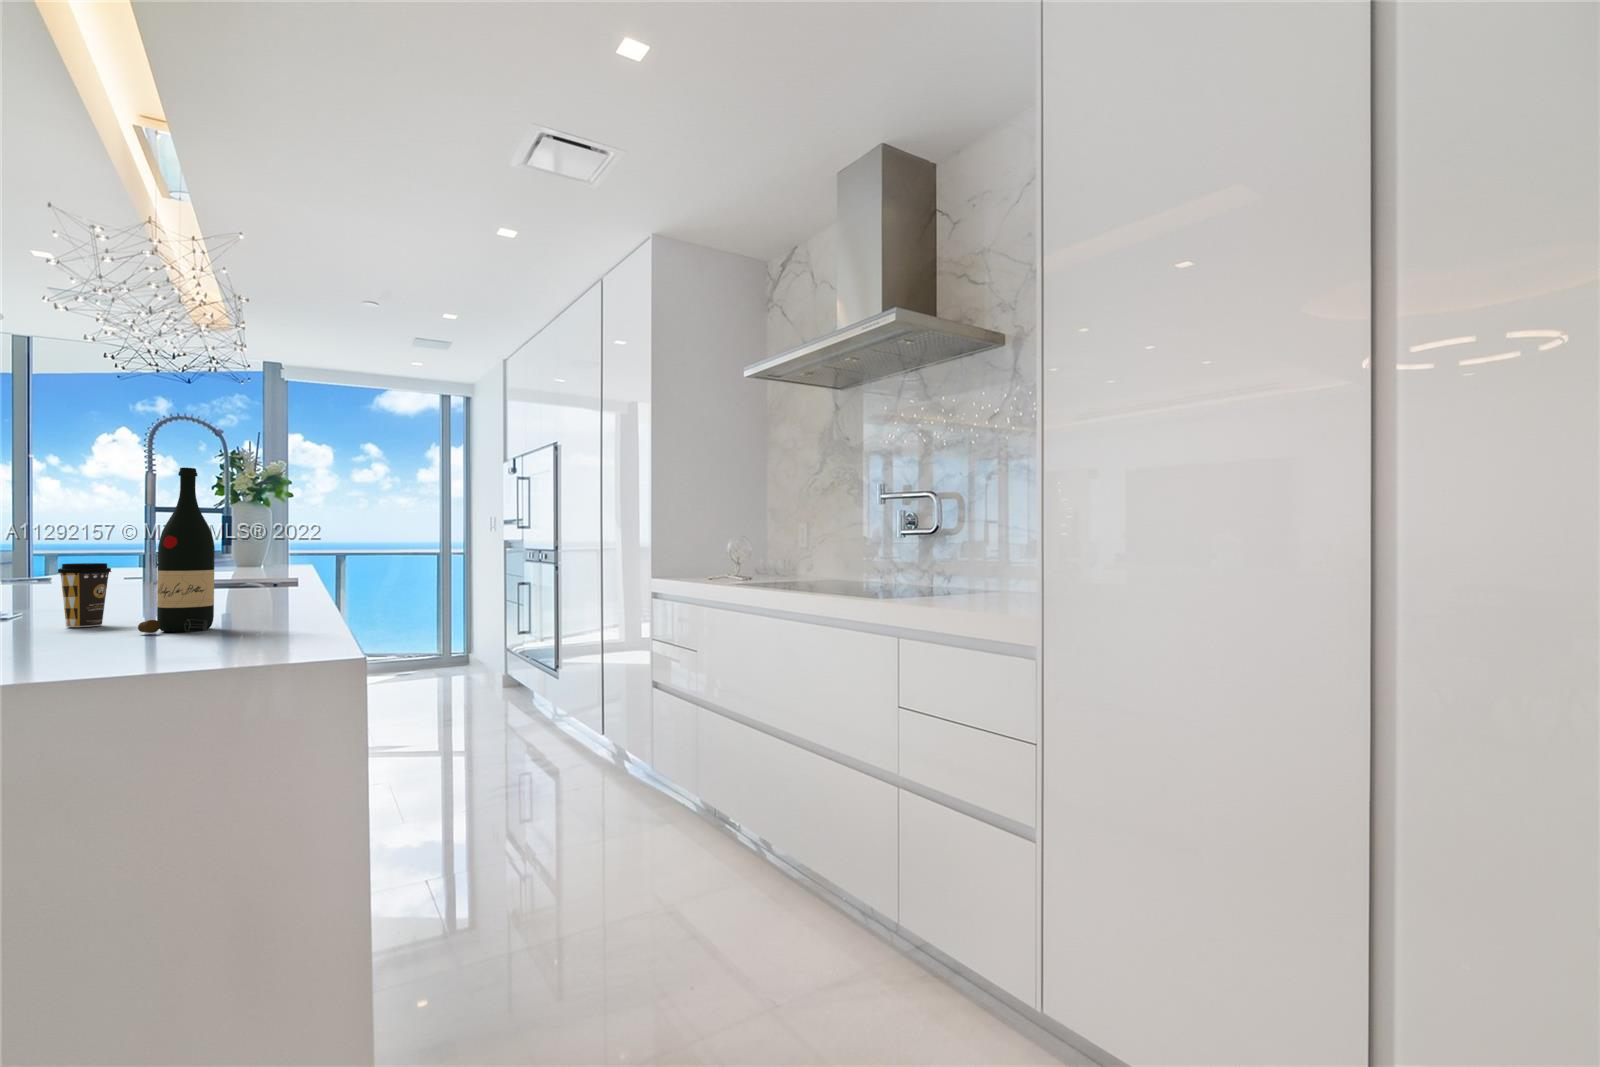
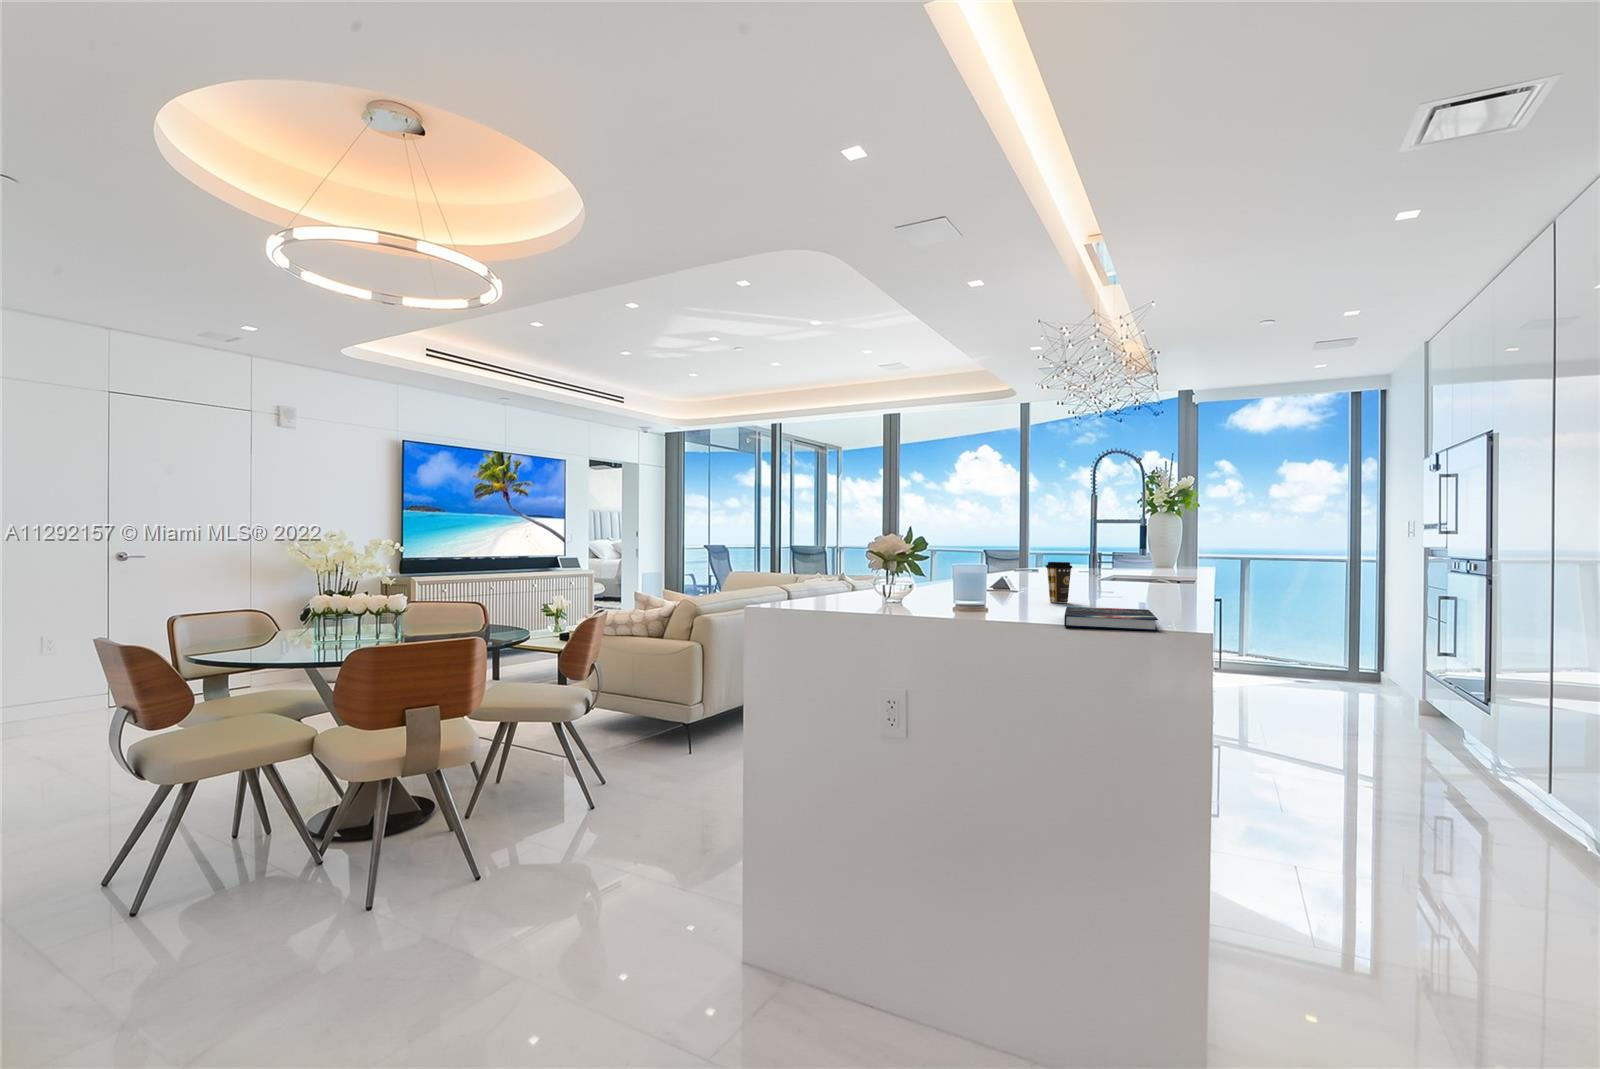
wine bottle: present [138,468,215,633] -> none [1086,498,1130,612]
hardback book: none [95,626,267,670] -> present [1064,606,1158,631]

